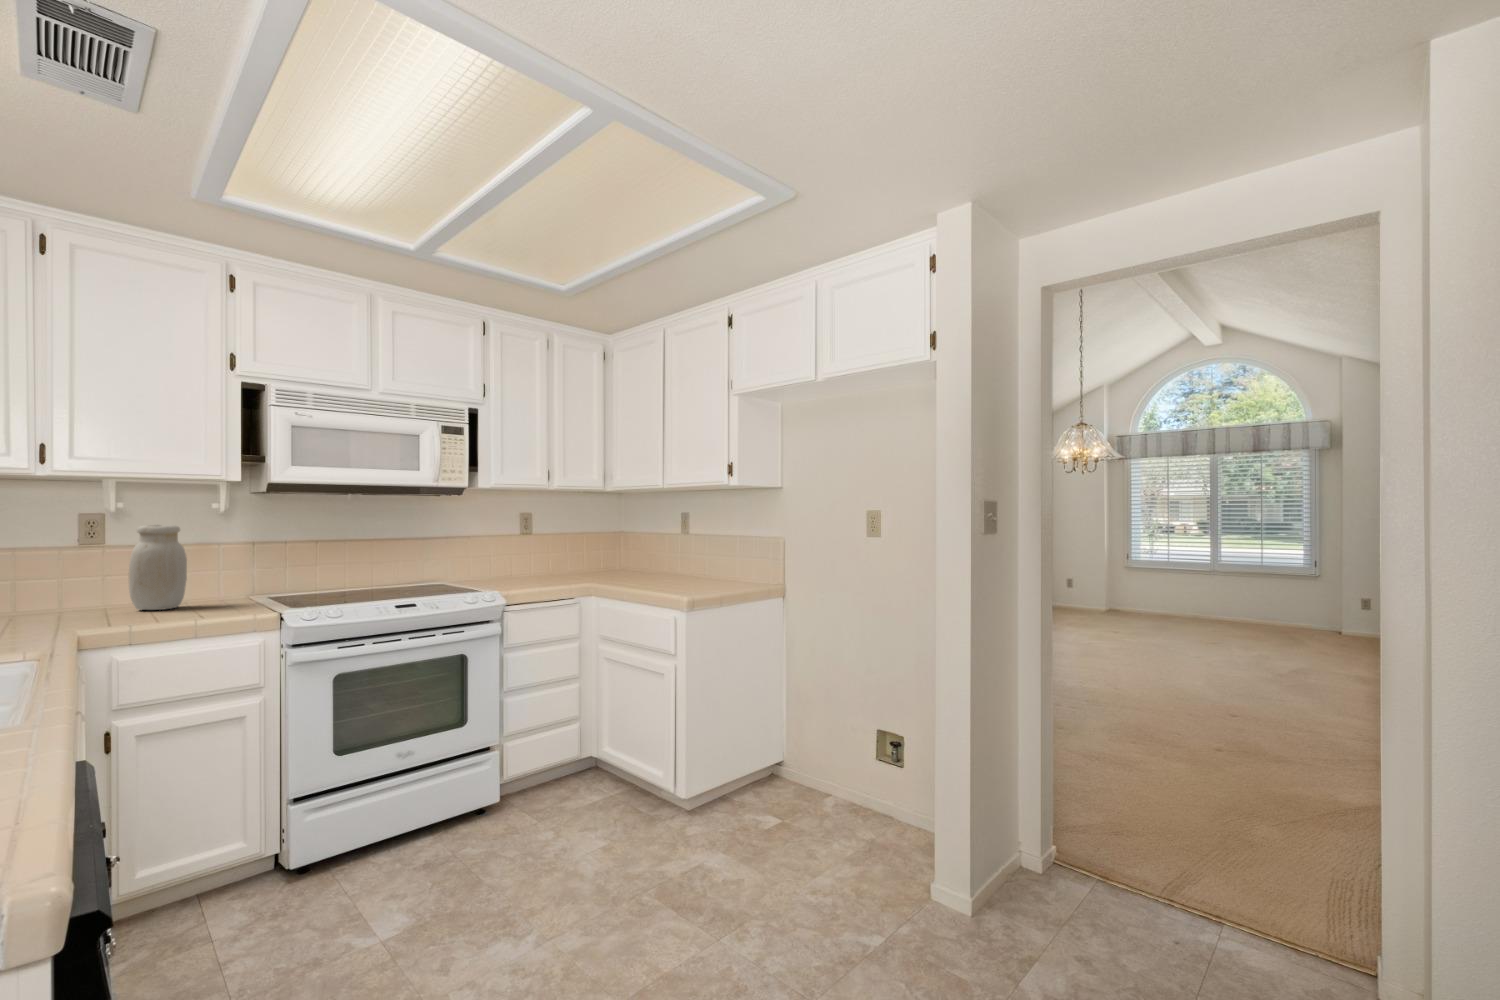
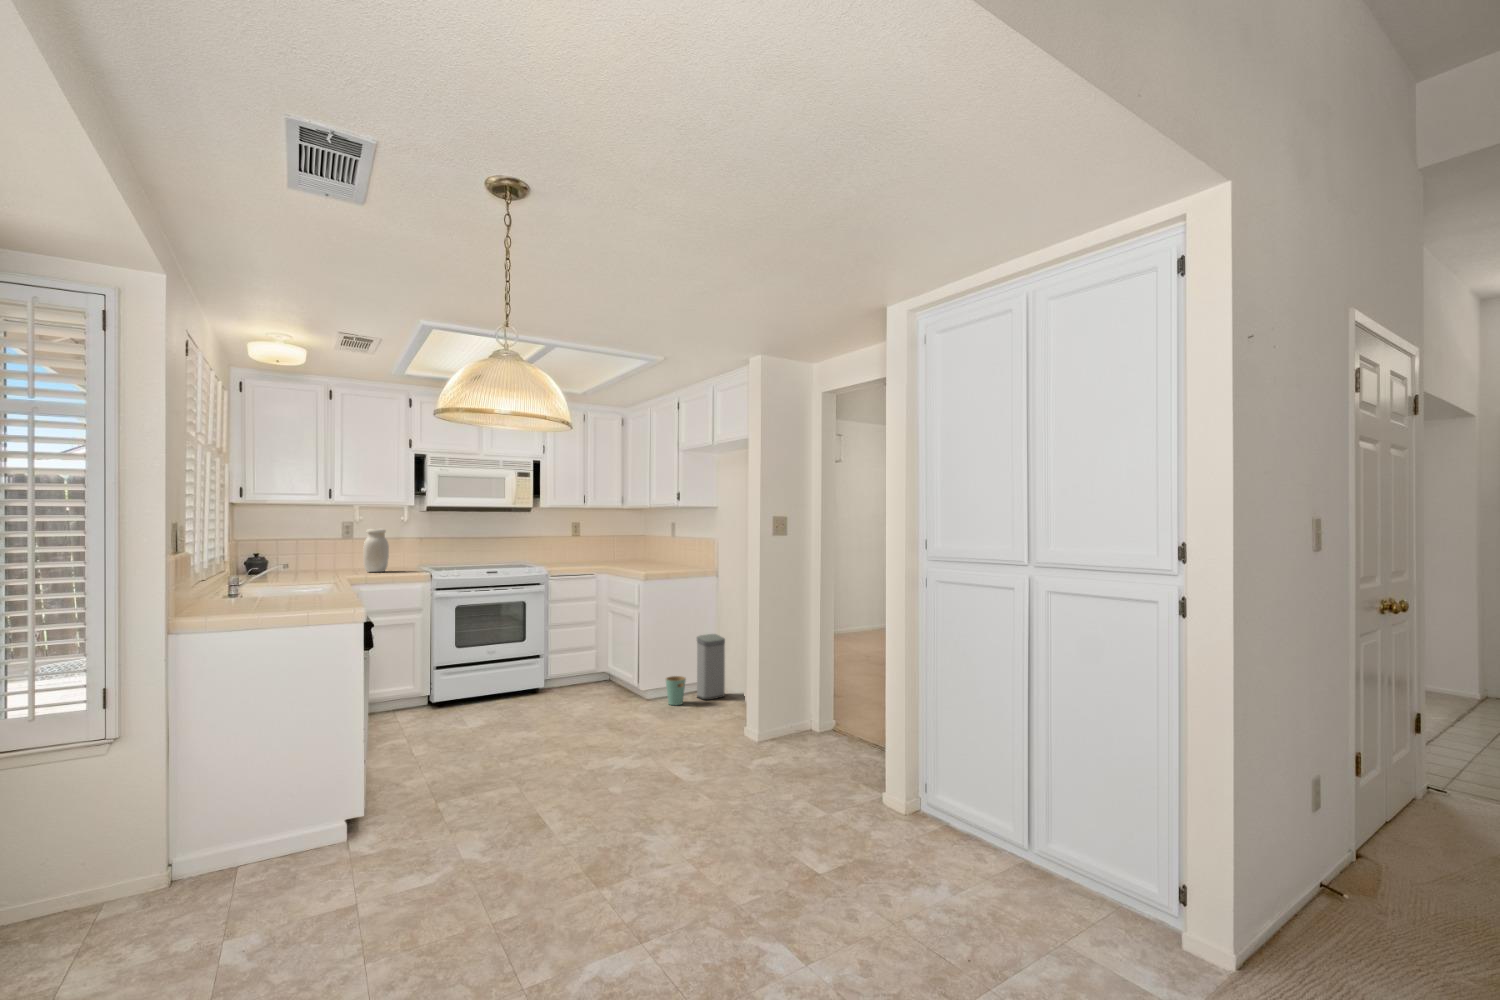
trash can: none [728,694,812,829] -> present [666,634,725,705]

